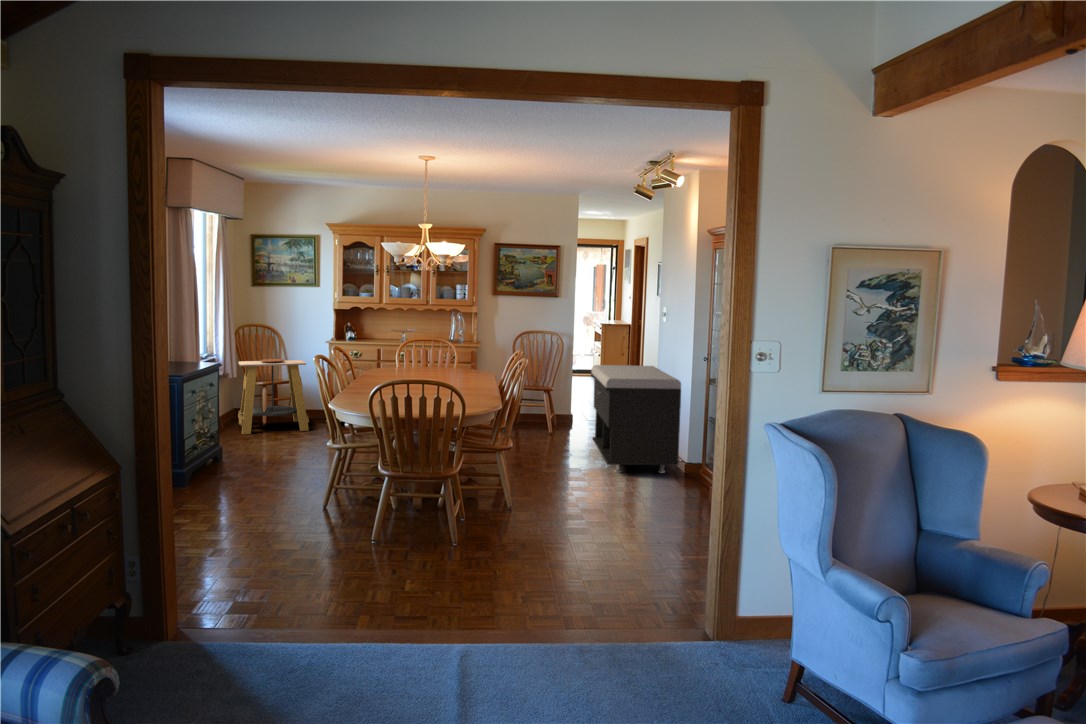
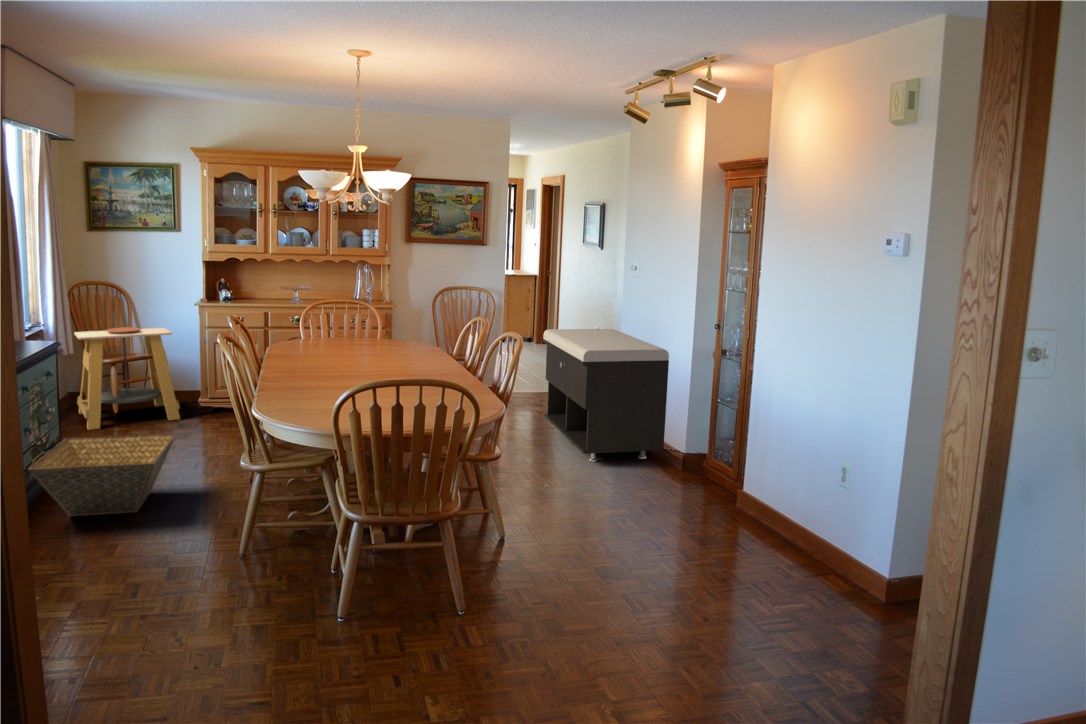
basket: none [191,431,293,484] -> present [28,434,175,517]

